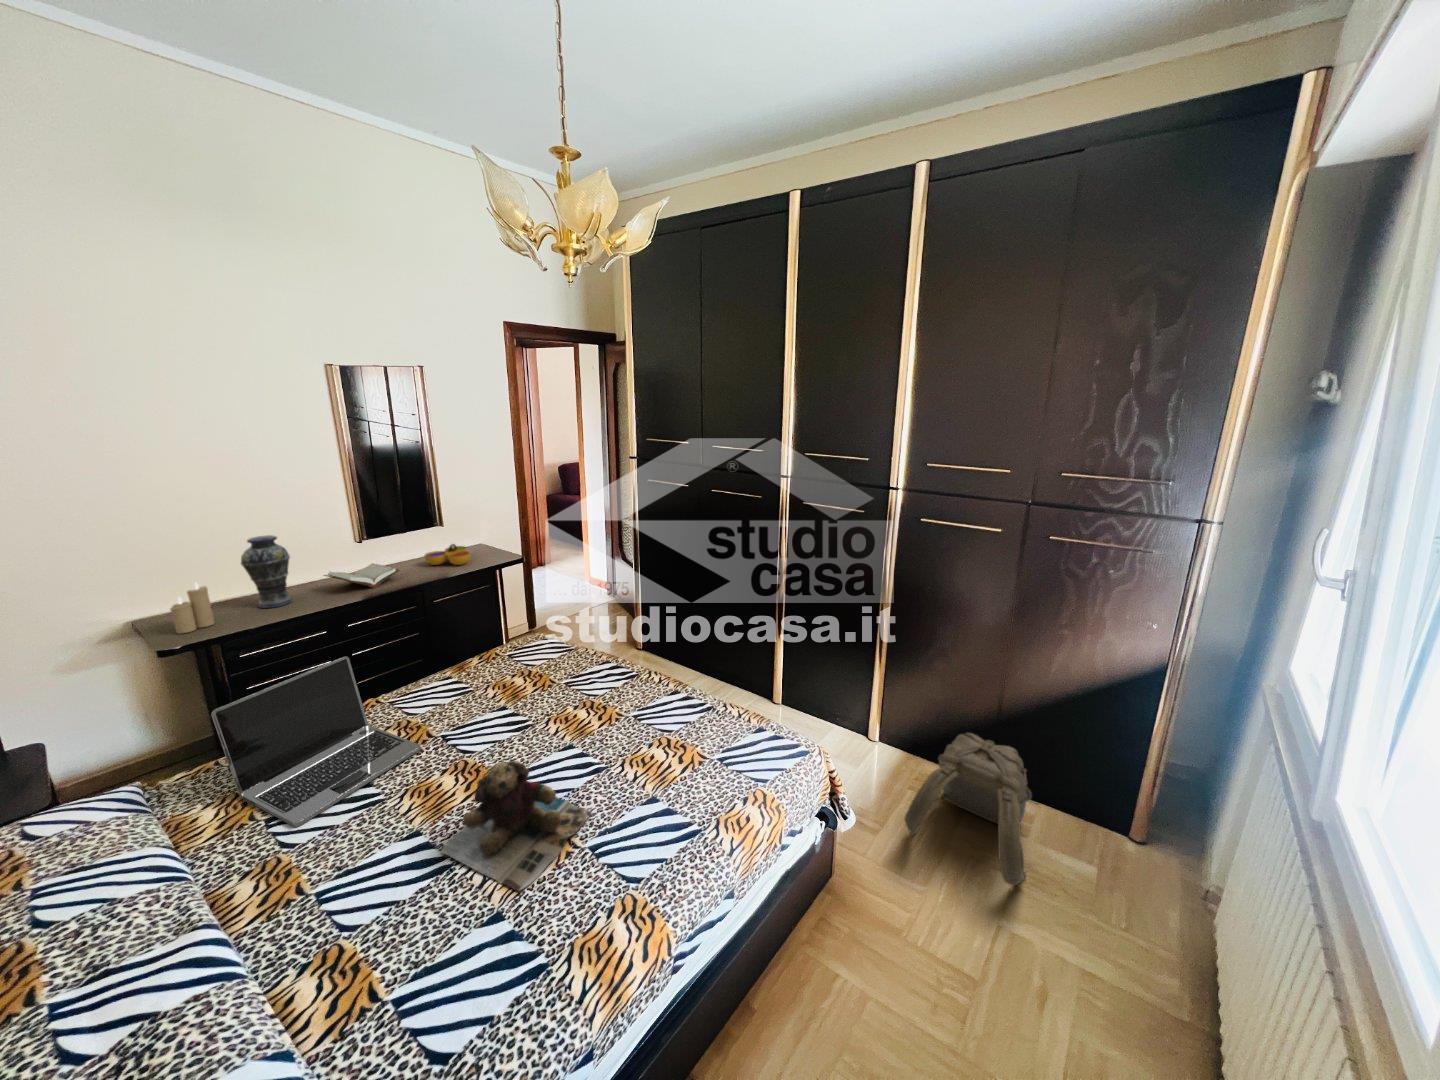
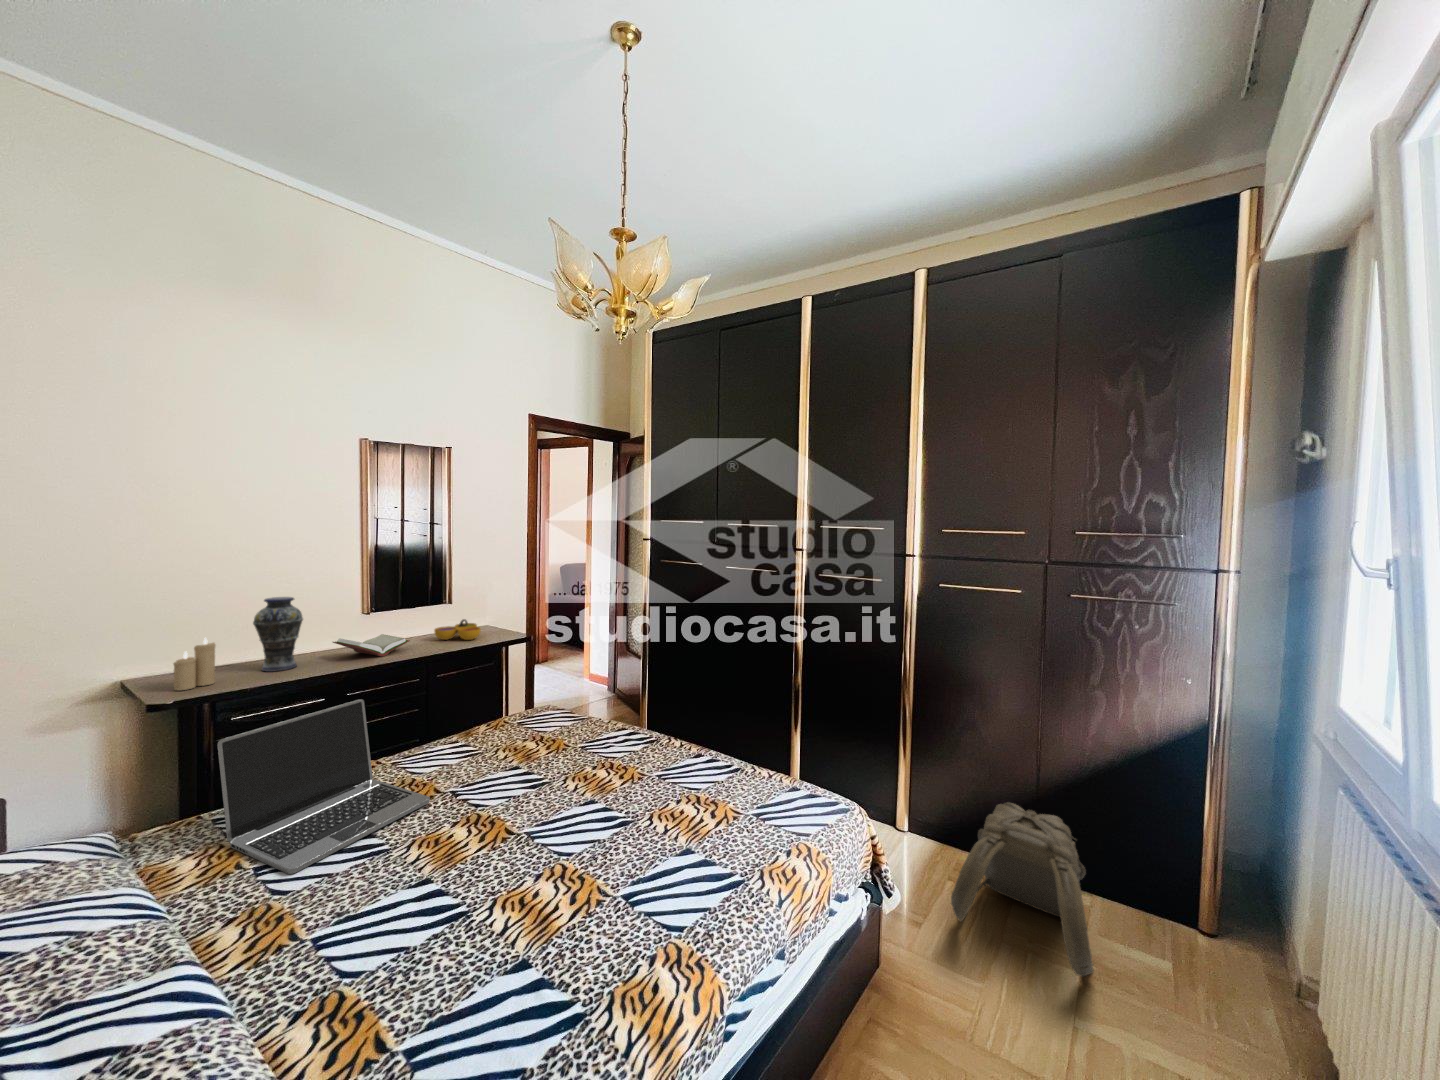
teddy bear: present [441,761,592,891] -> none [455,794,623,939]

